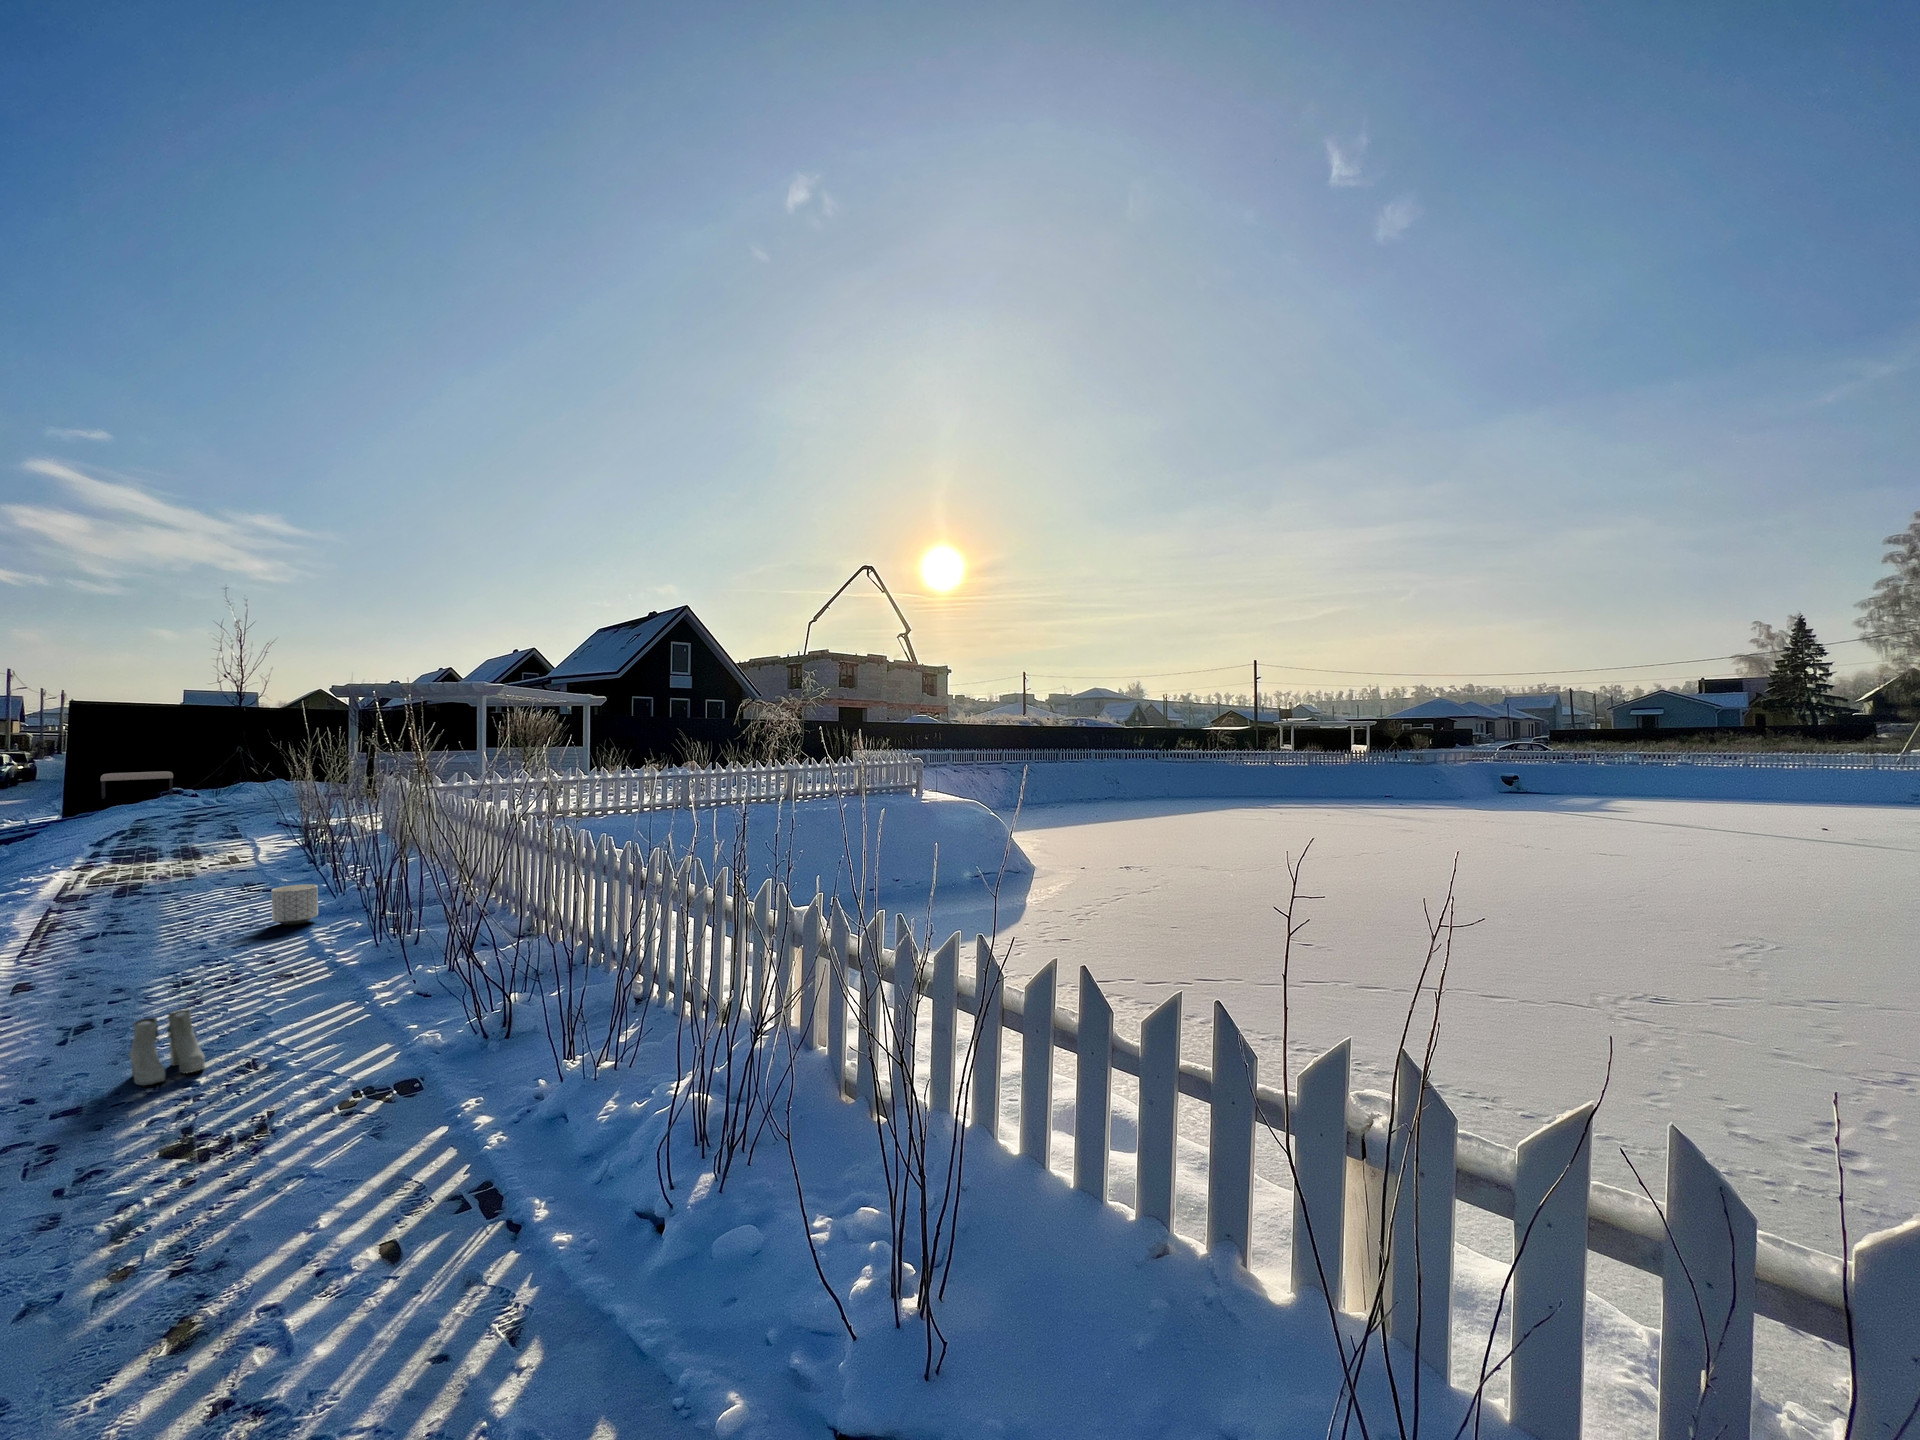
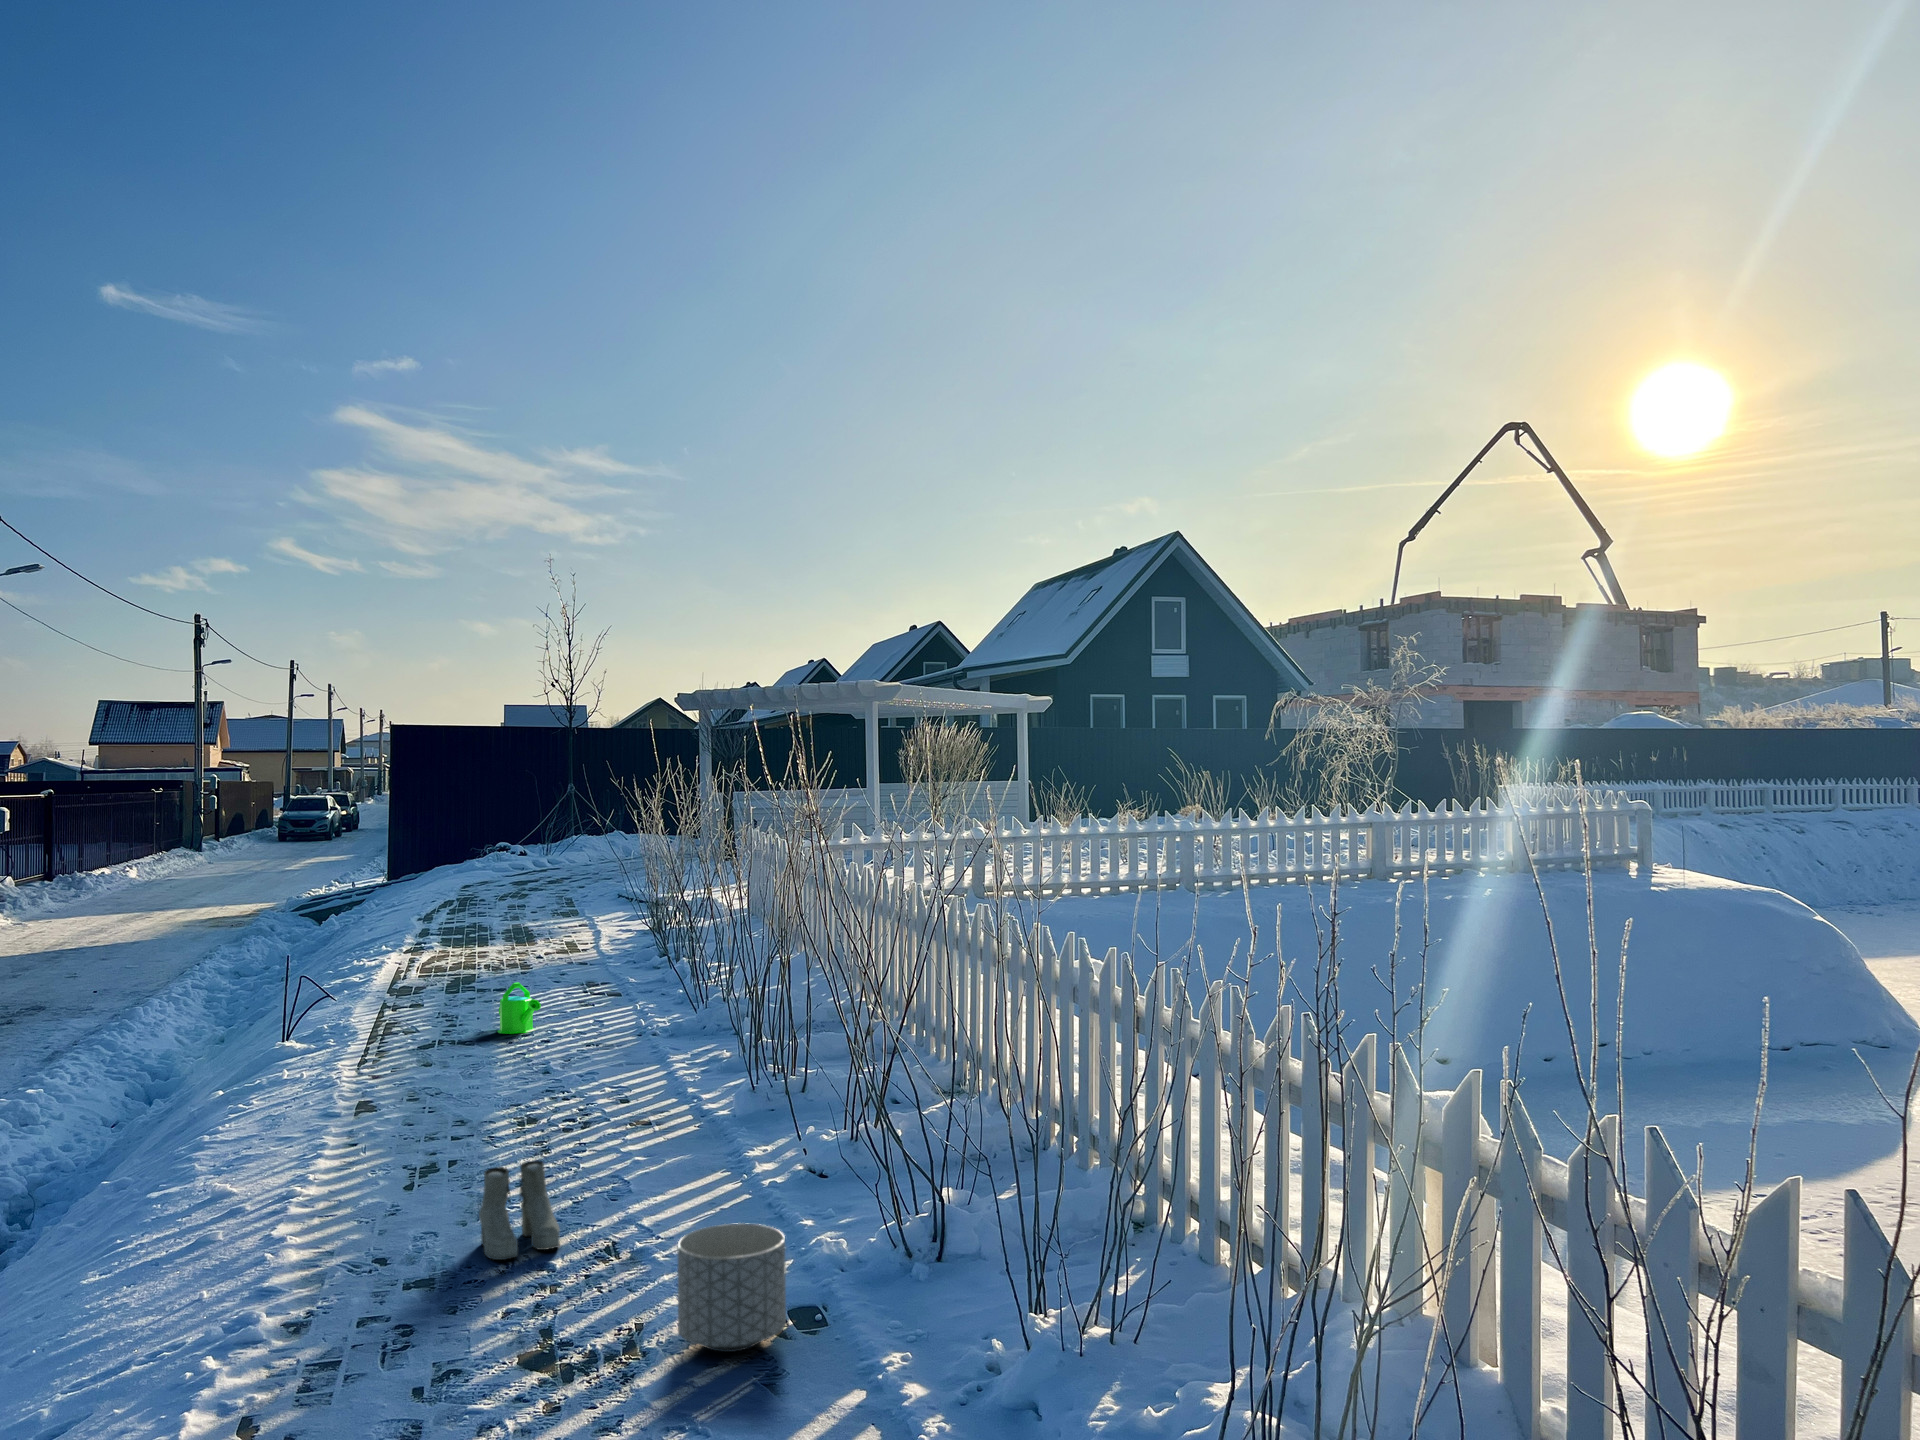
bench: present [100,771,173,799] -> none [430,830,502,862]
planter: present [271,884,318,925] -> present [677,1223,786,1352]
watering can: none [159,885,200,925] -> present [497,982,541,1034]

